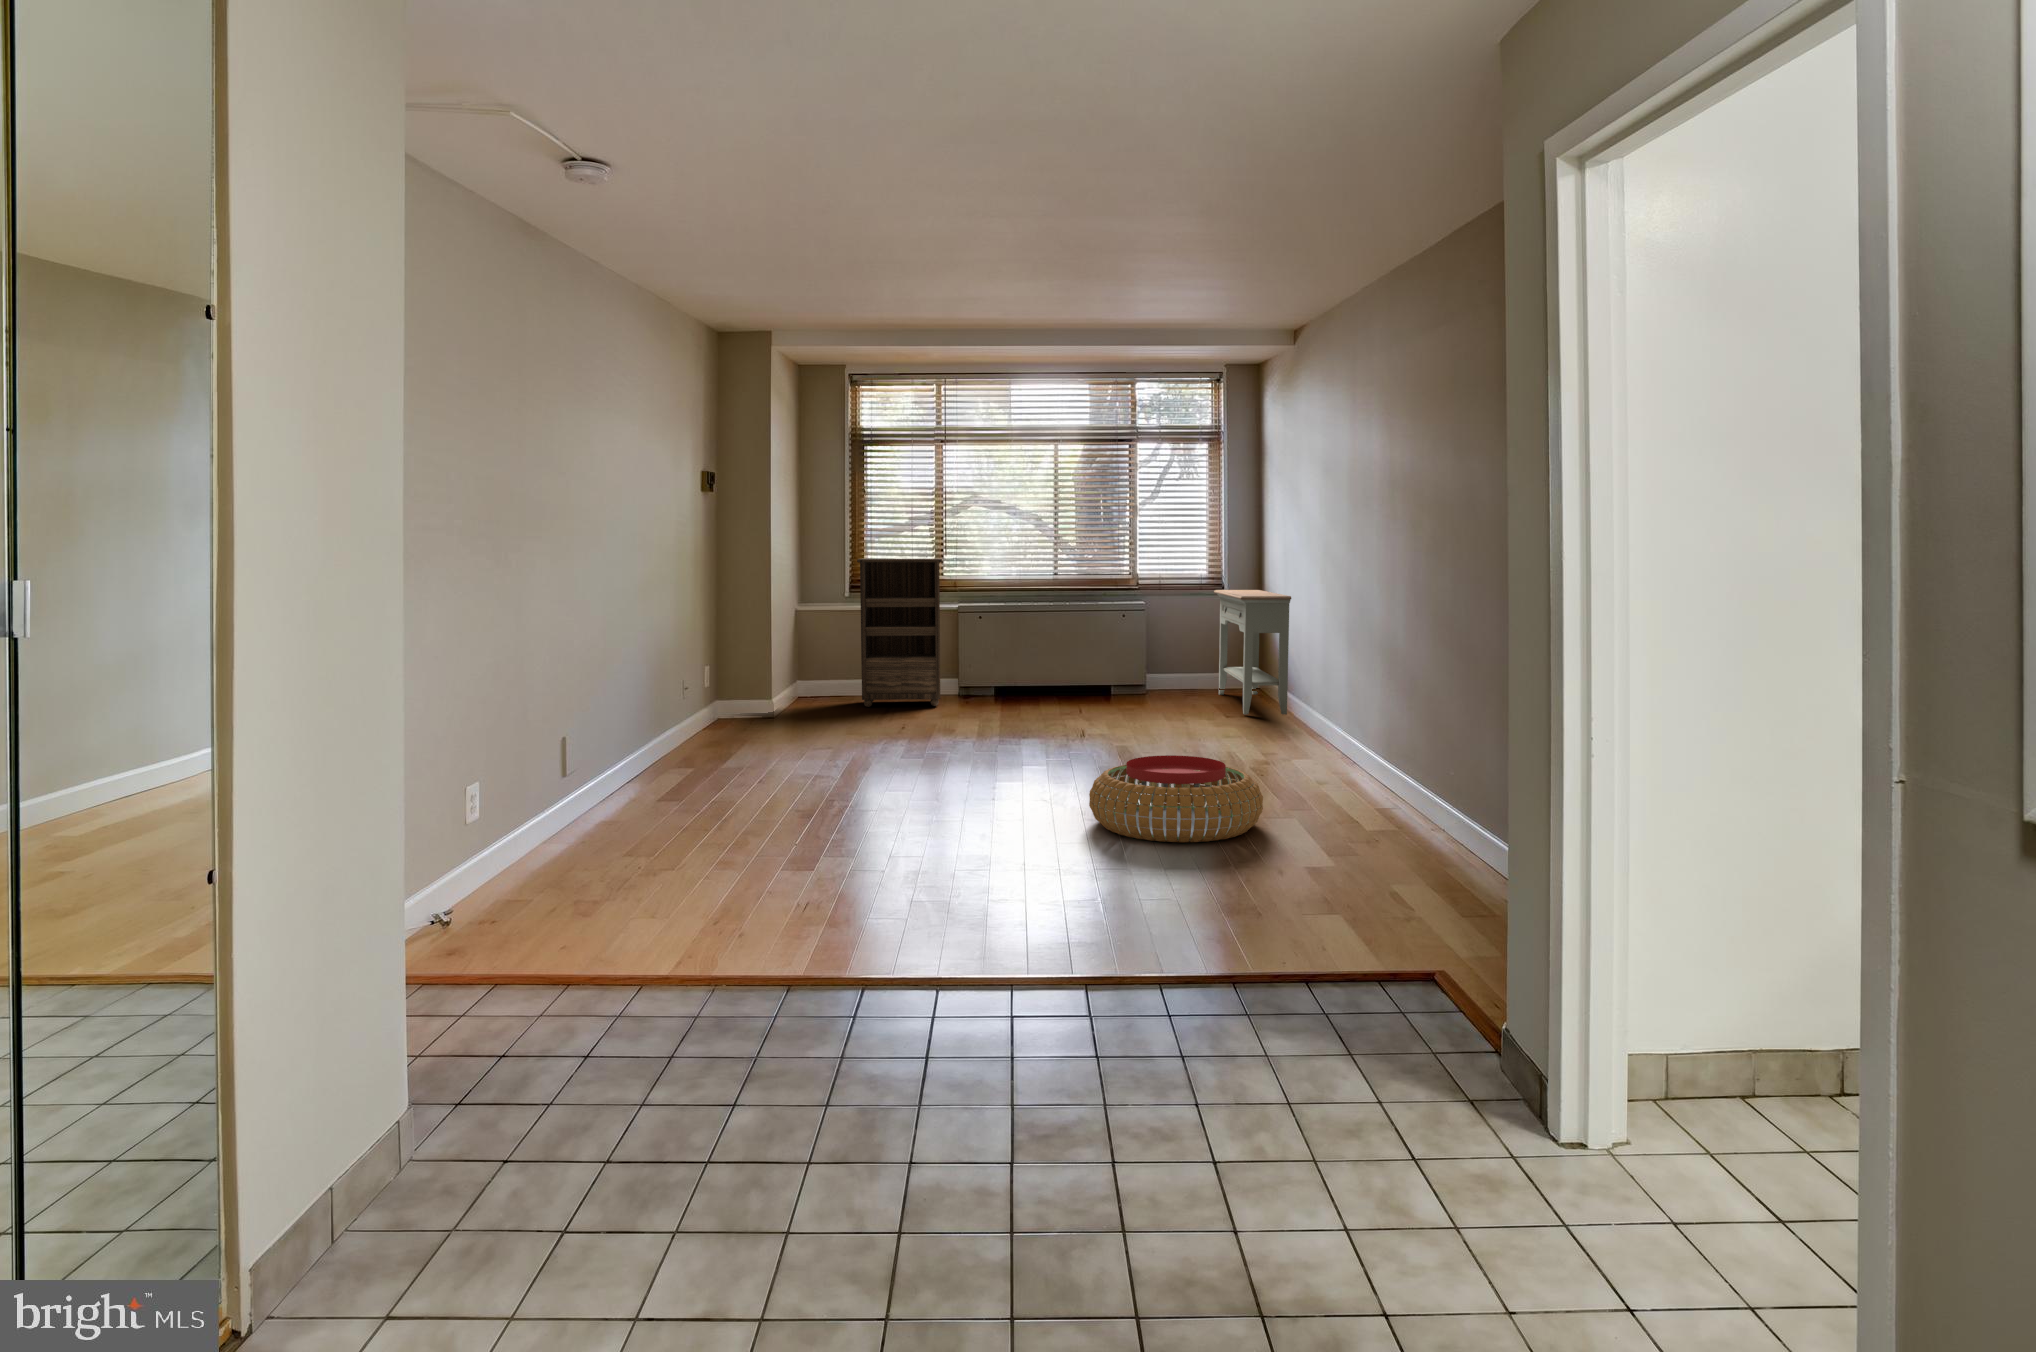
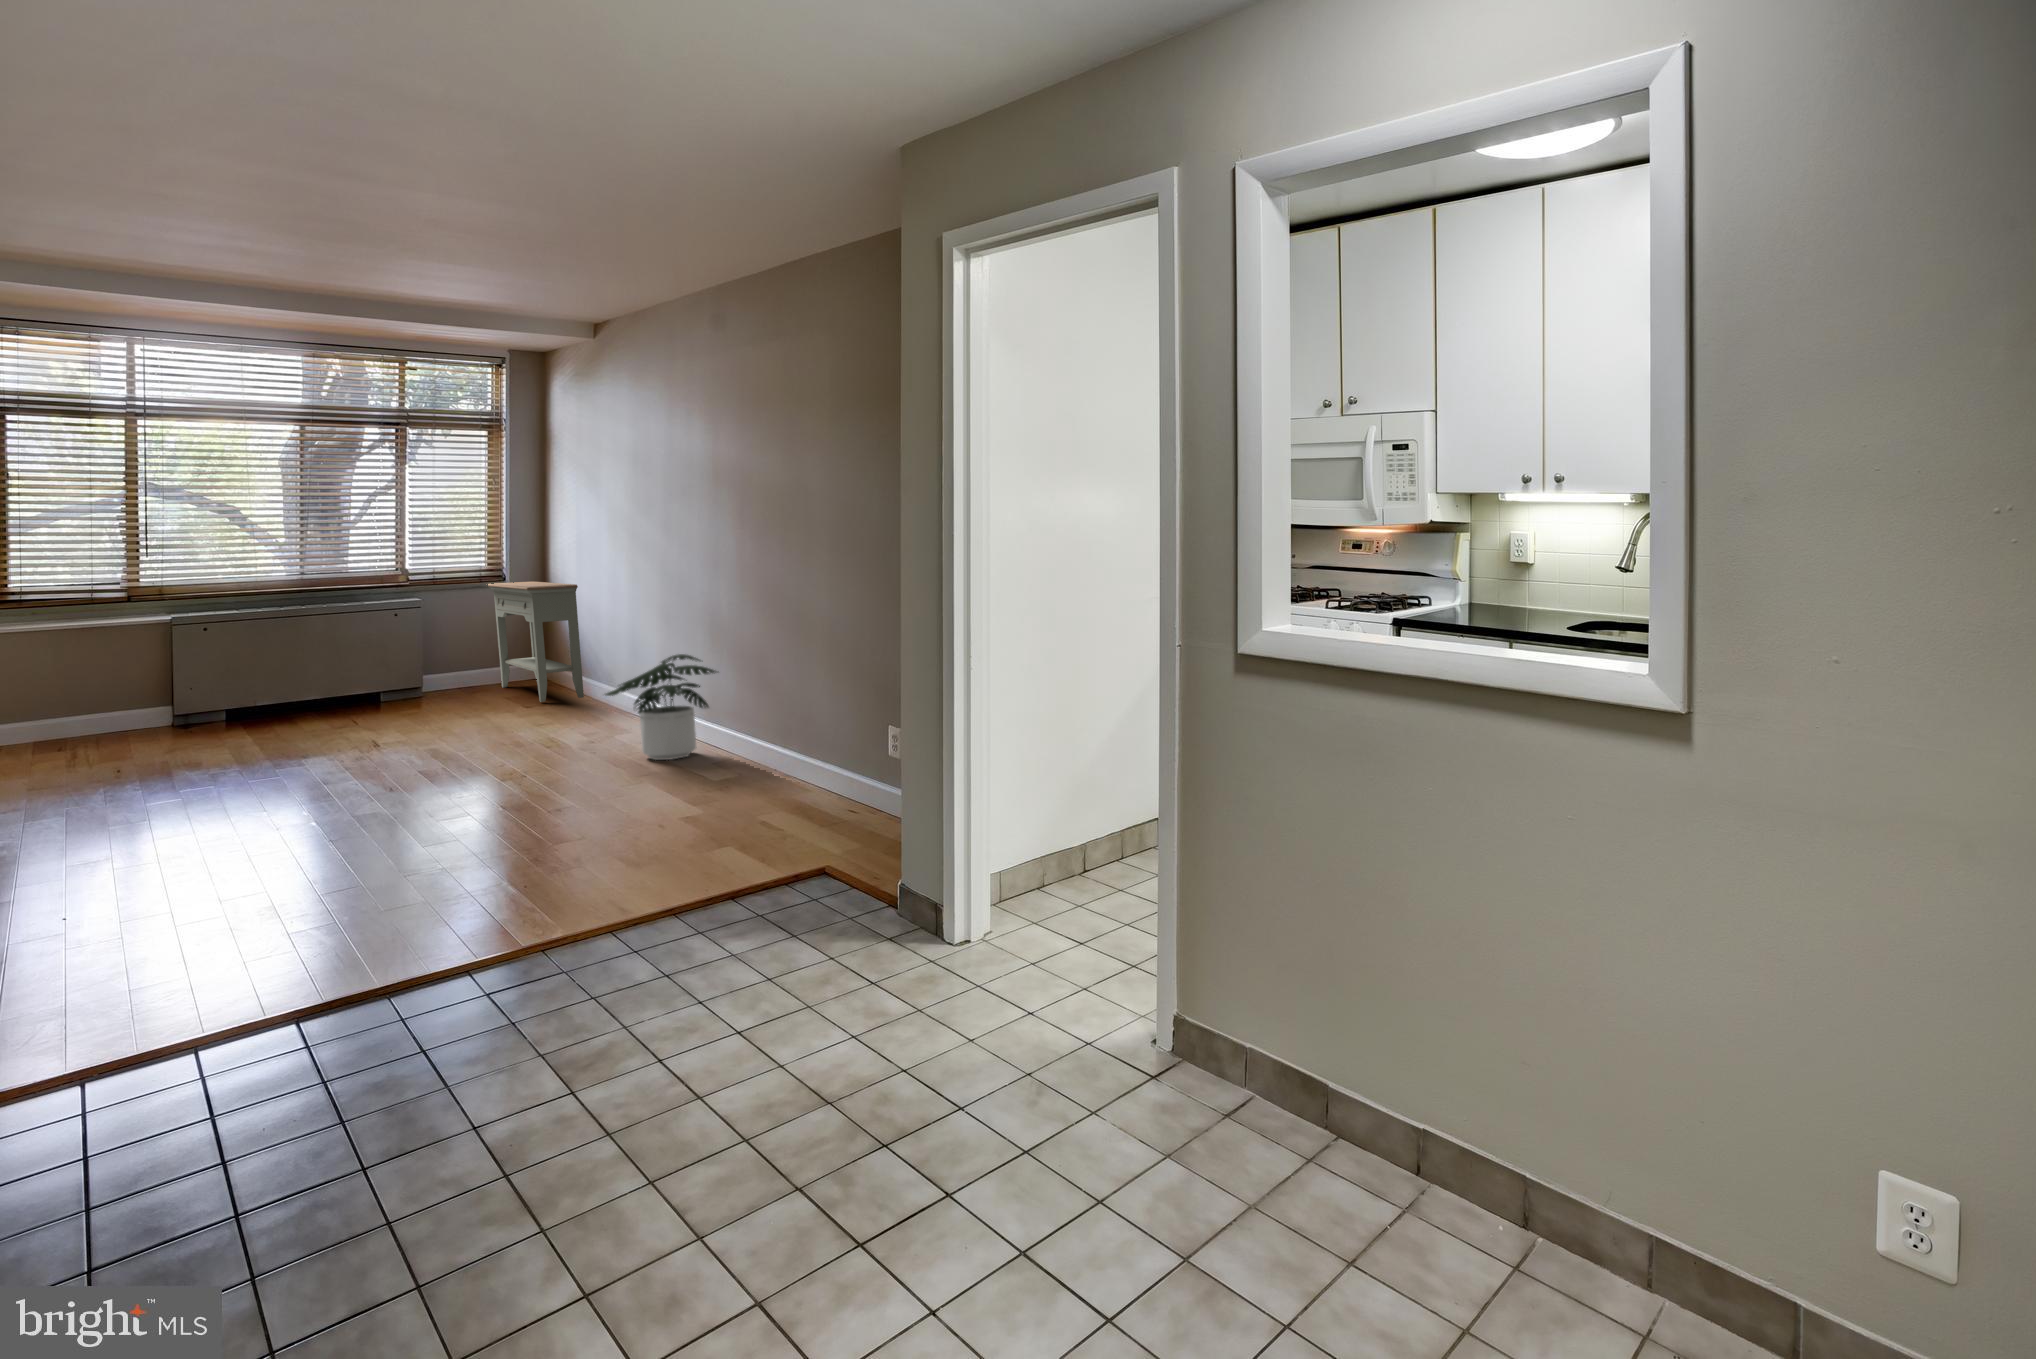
bookshelf: present [857,559,942,707] -> none [18,562,165,745]
potted plant: none [1273,683,1399,799] -> present [605,654,717,760]
pouf: present [1089,755,1263,842] -> none [439,736,620,820]

